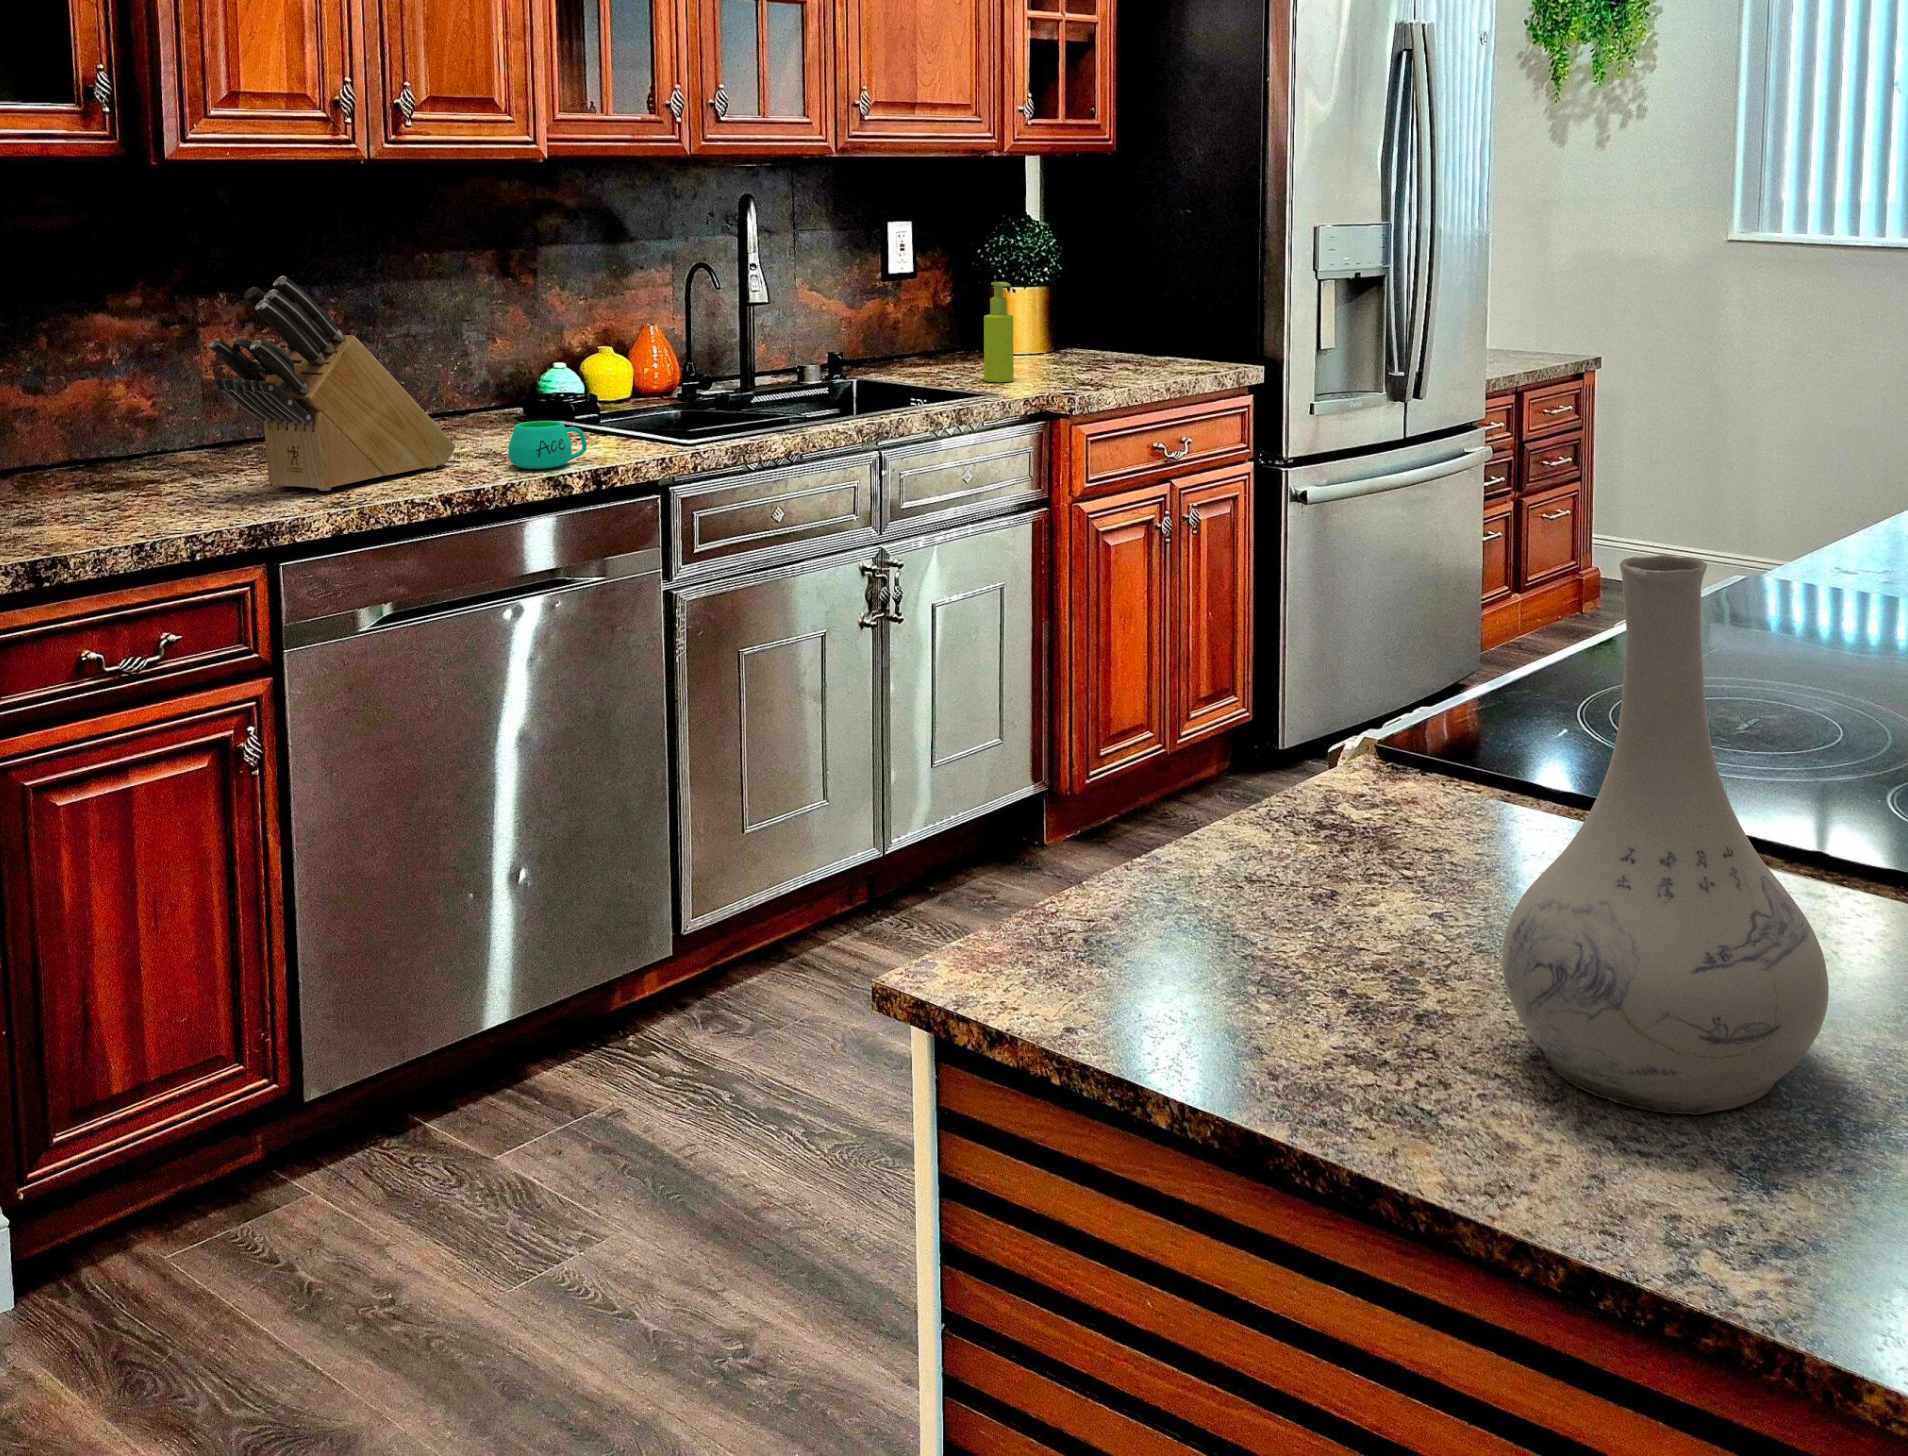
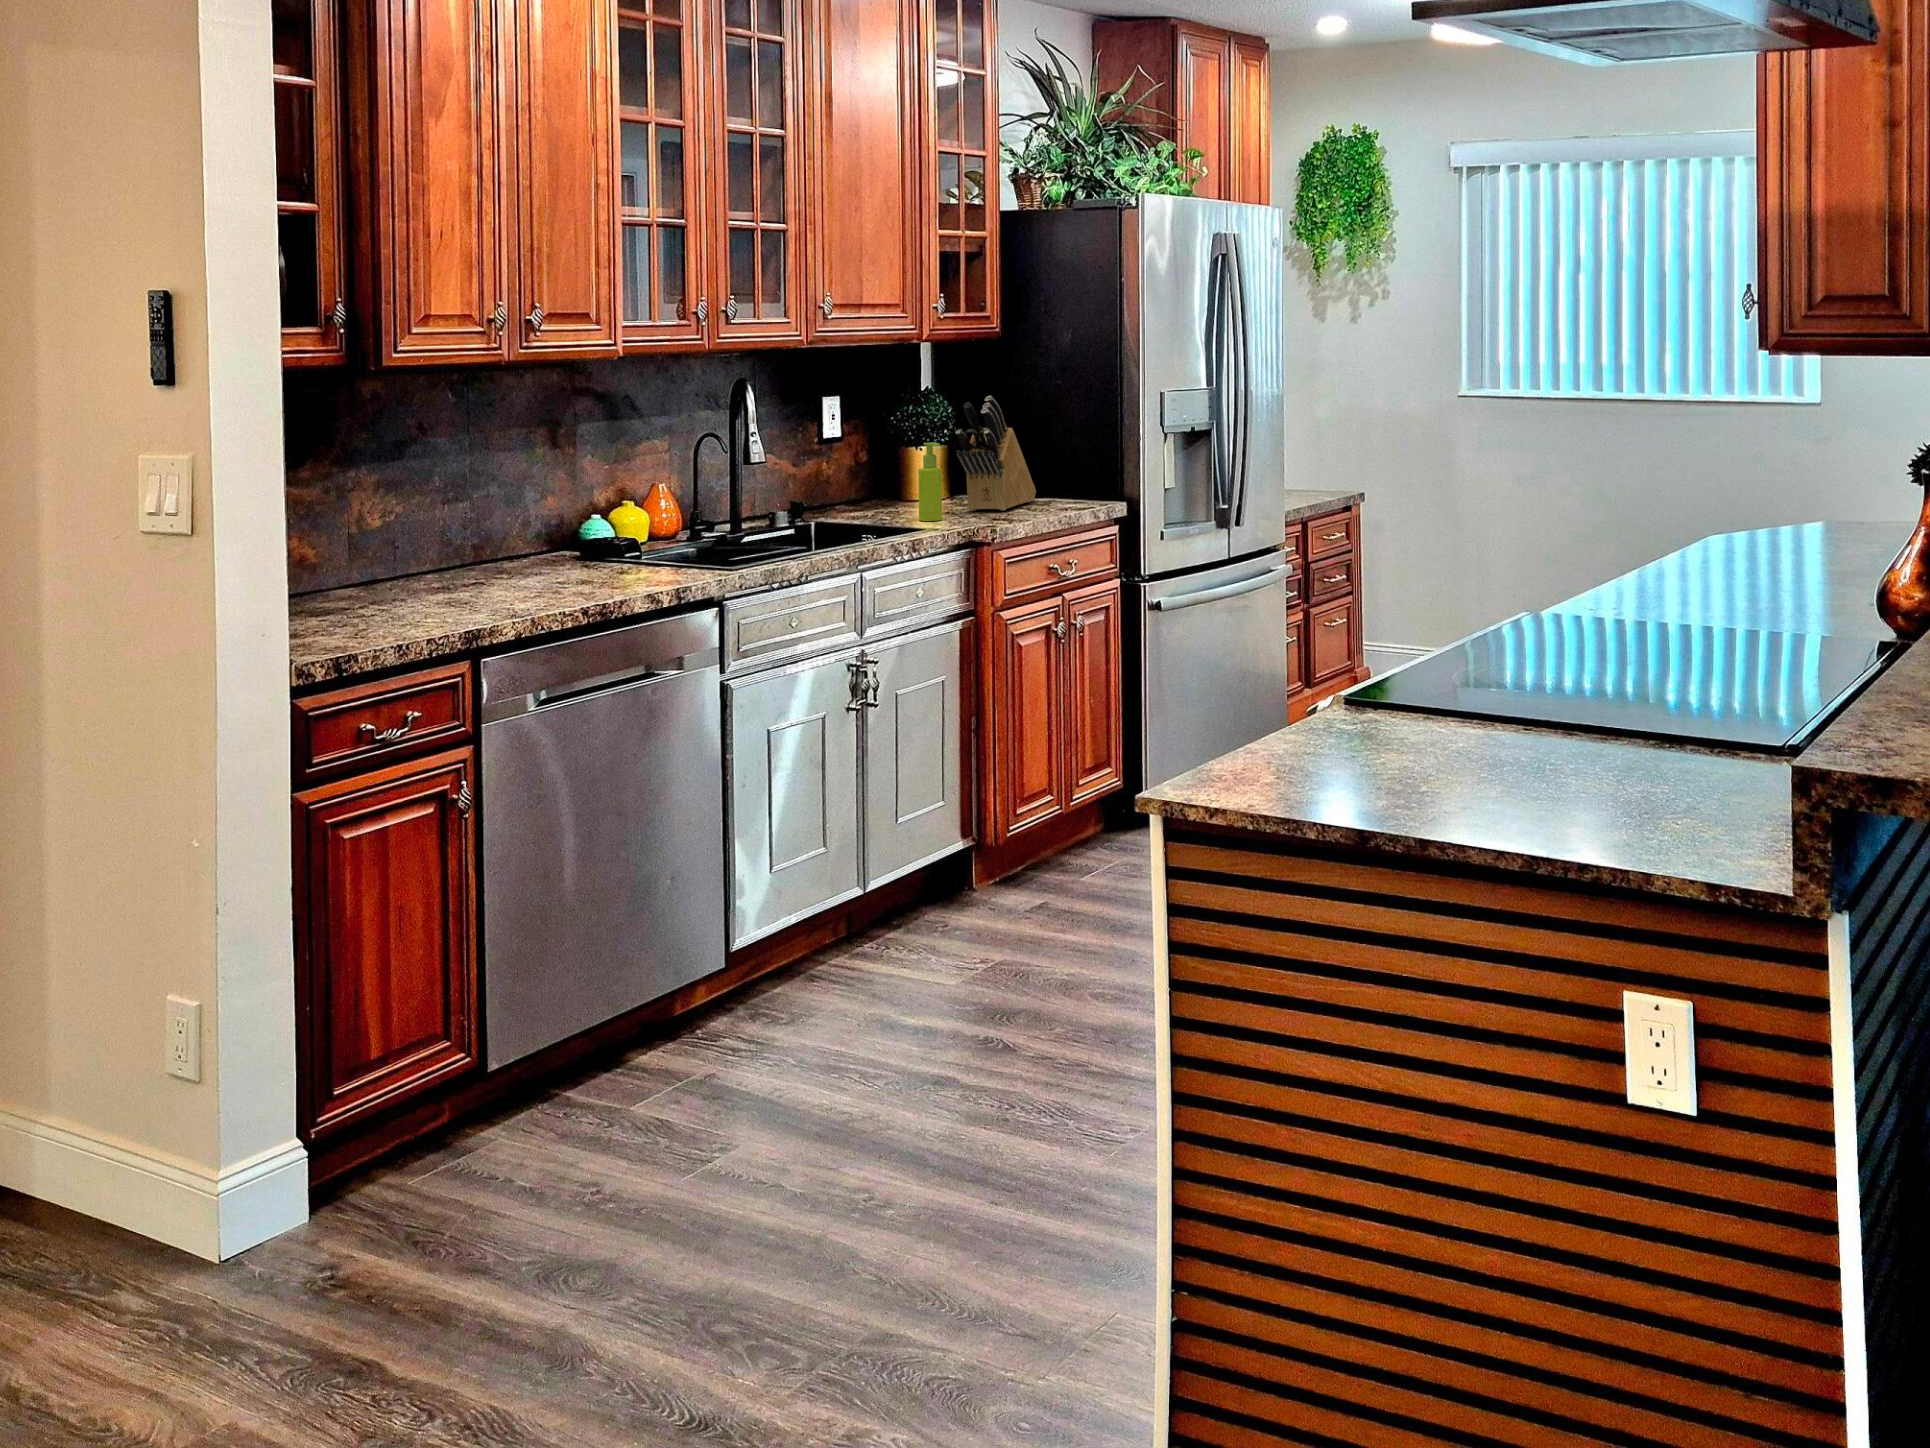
knife block: present [208,276,456,491] -> present [955,396,1036,510]
mug: present [508,421,587,469] -> none [612,554,668,590]
vase: present [1502,555,1829,1115] -> none [1473,550,1629,811]

